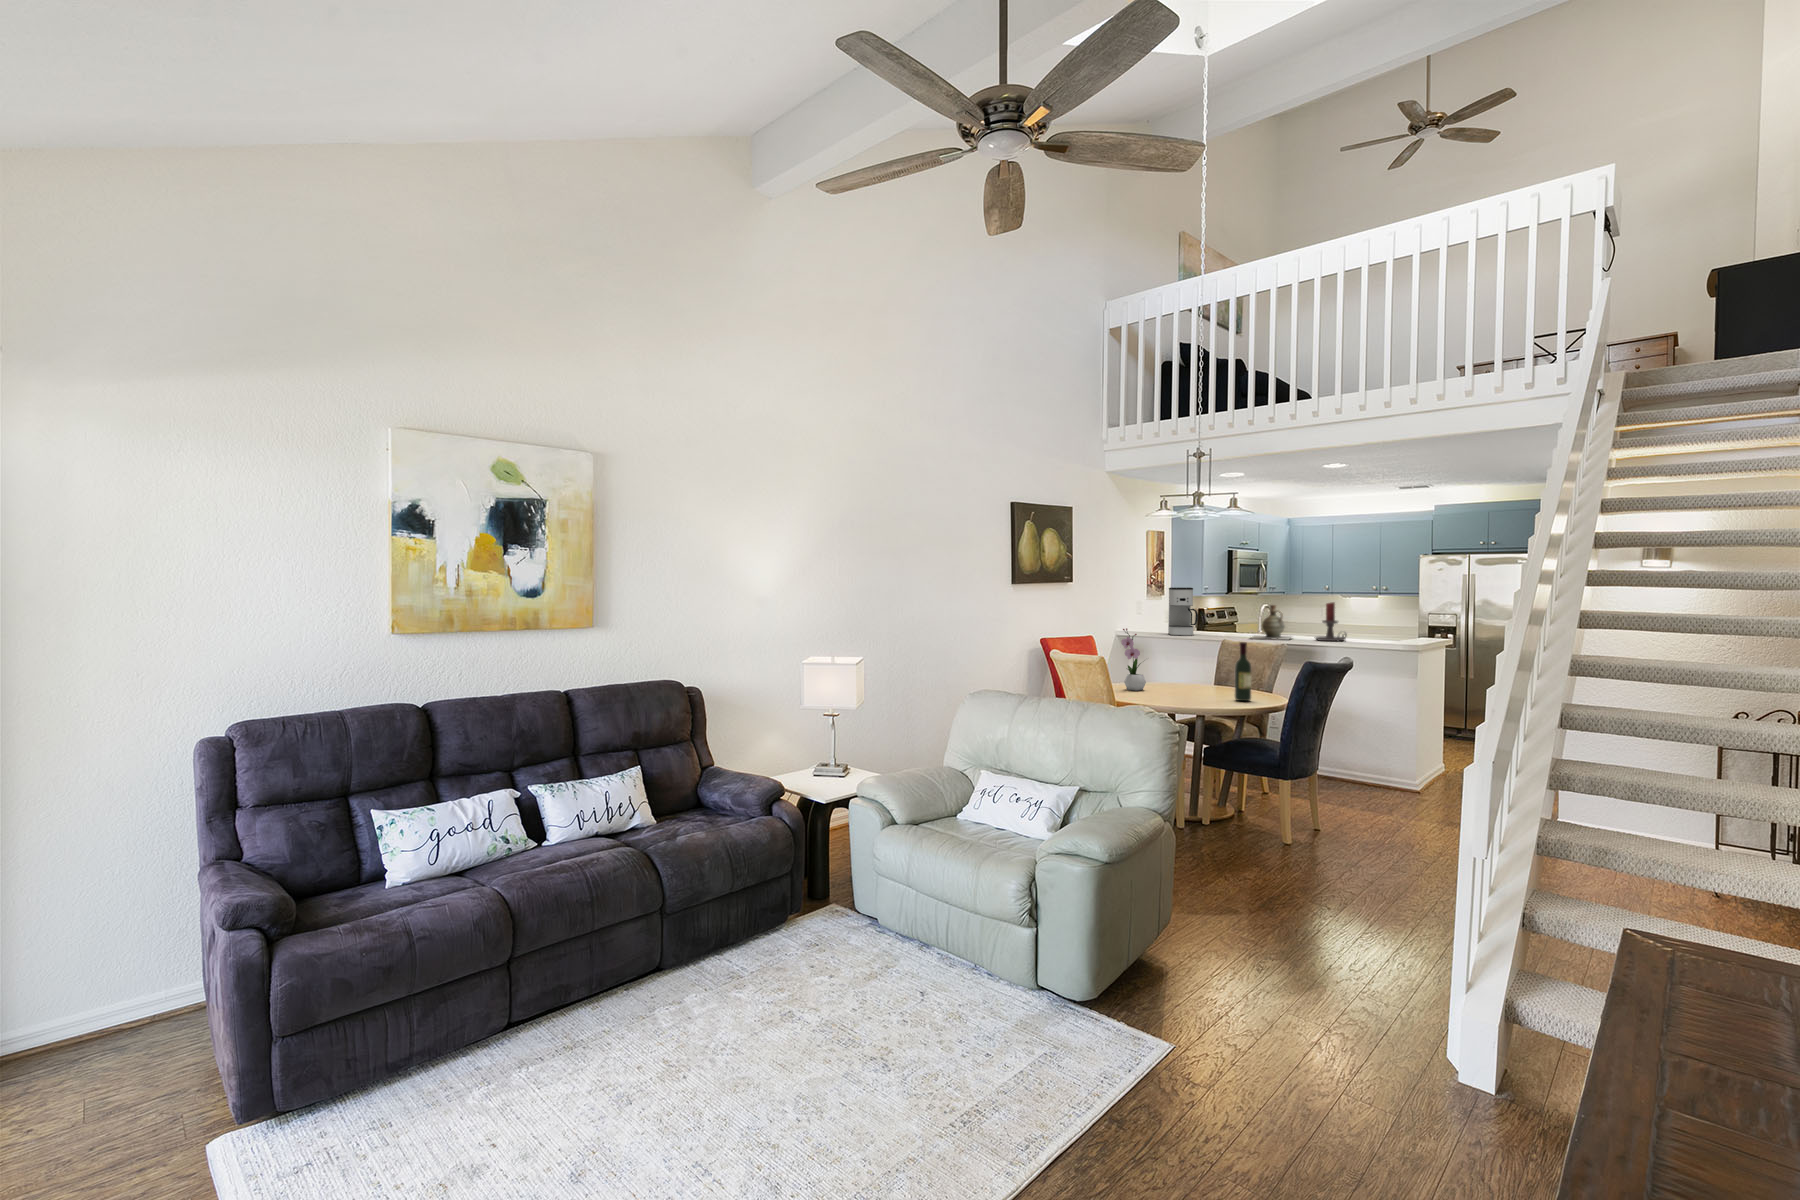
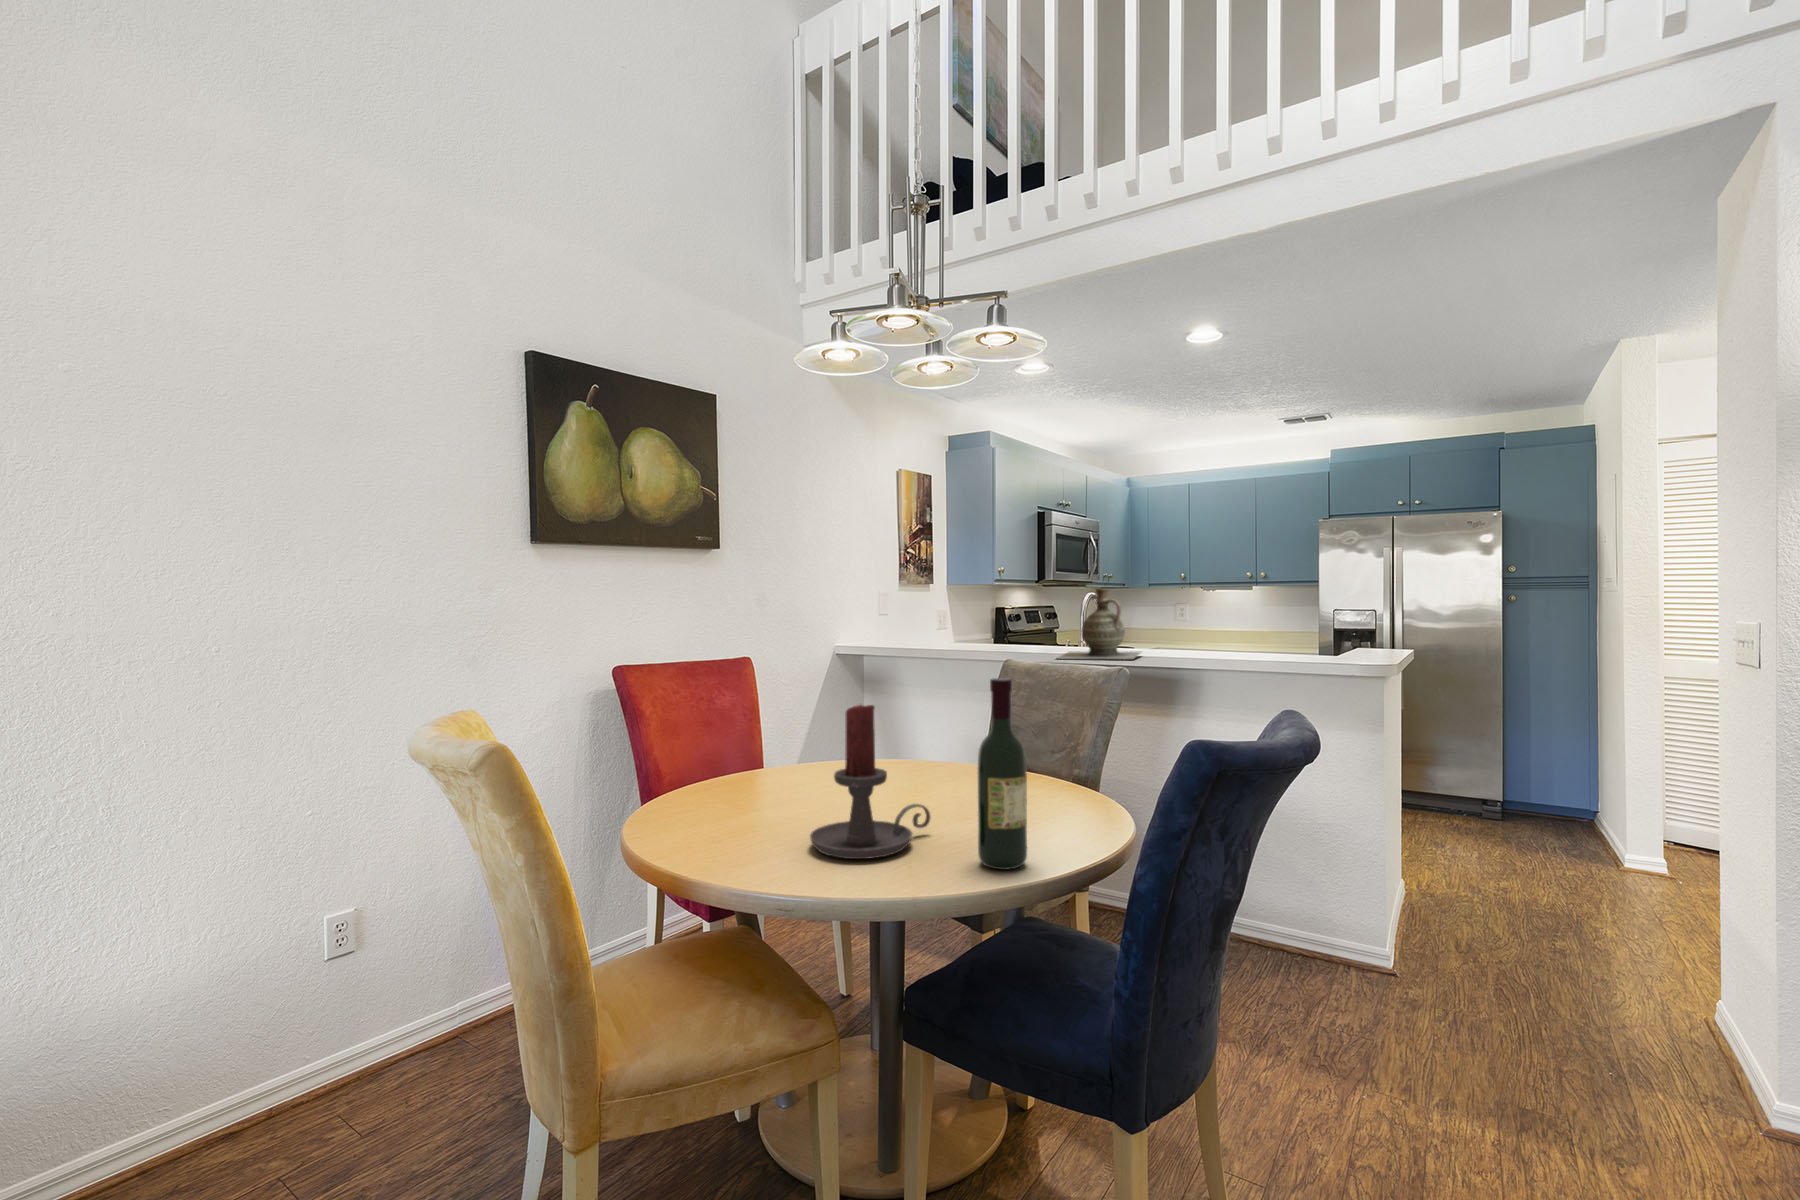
coffee maker: present [1168,587,1198,636] -> none [917,560,969,654]
candle holder: present [1315,602,1347,641] -> present [810,705,931,859]
flower arrangement: present [1121,628,1146,691] -> none [695,641,776,817]

